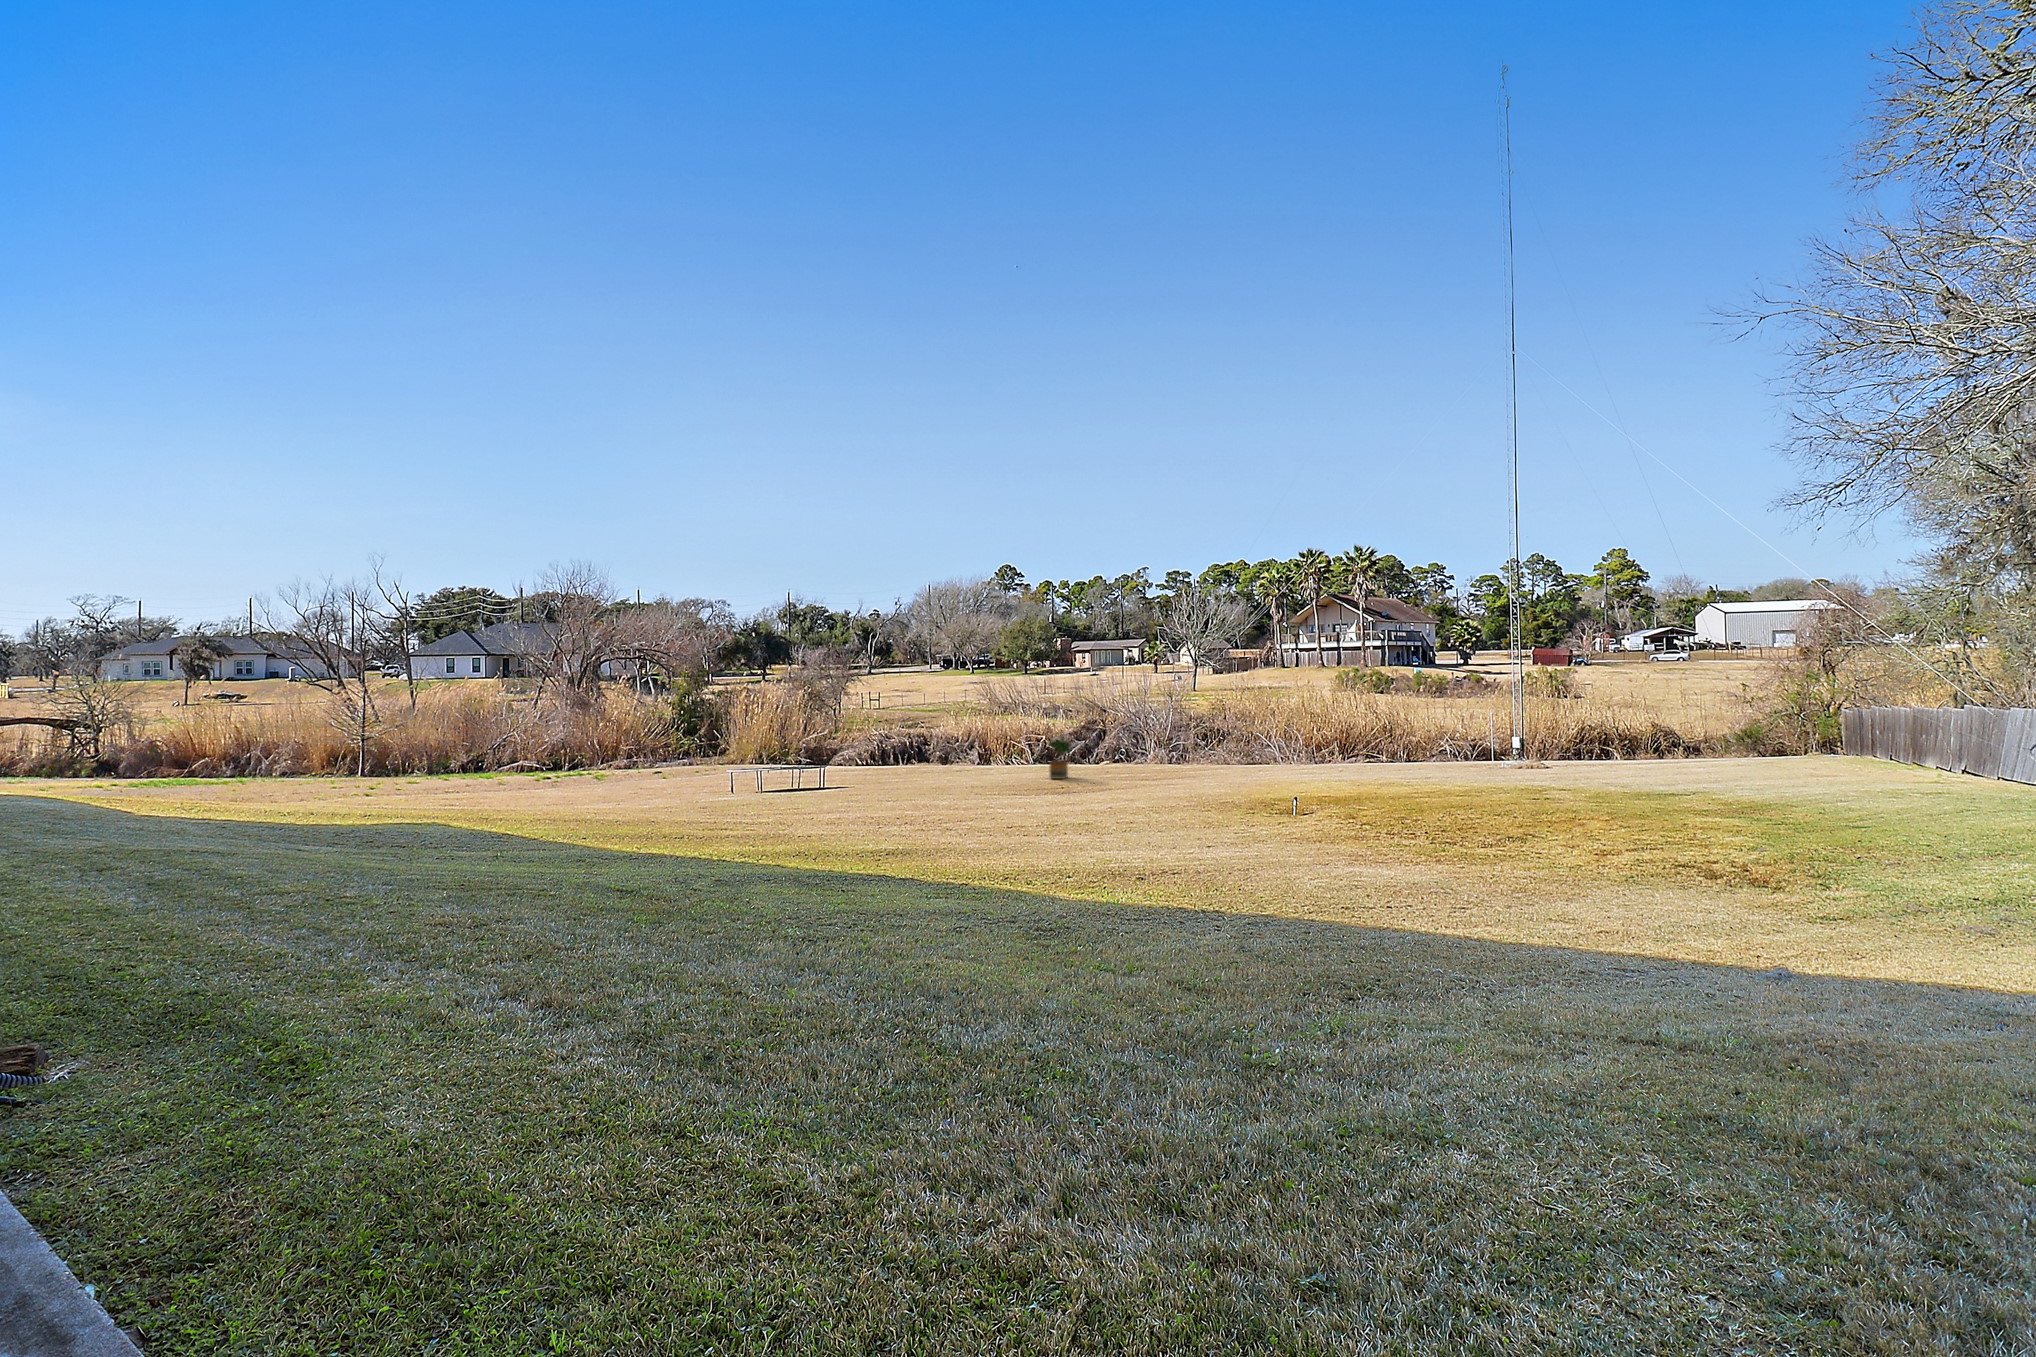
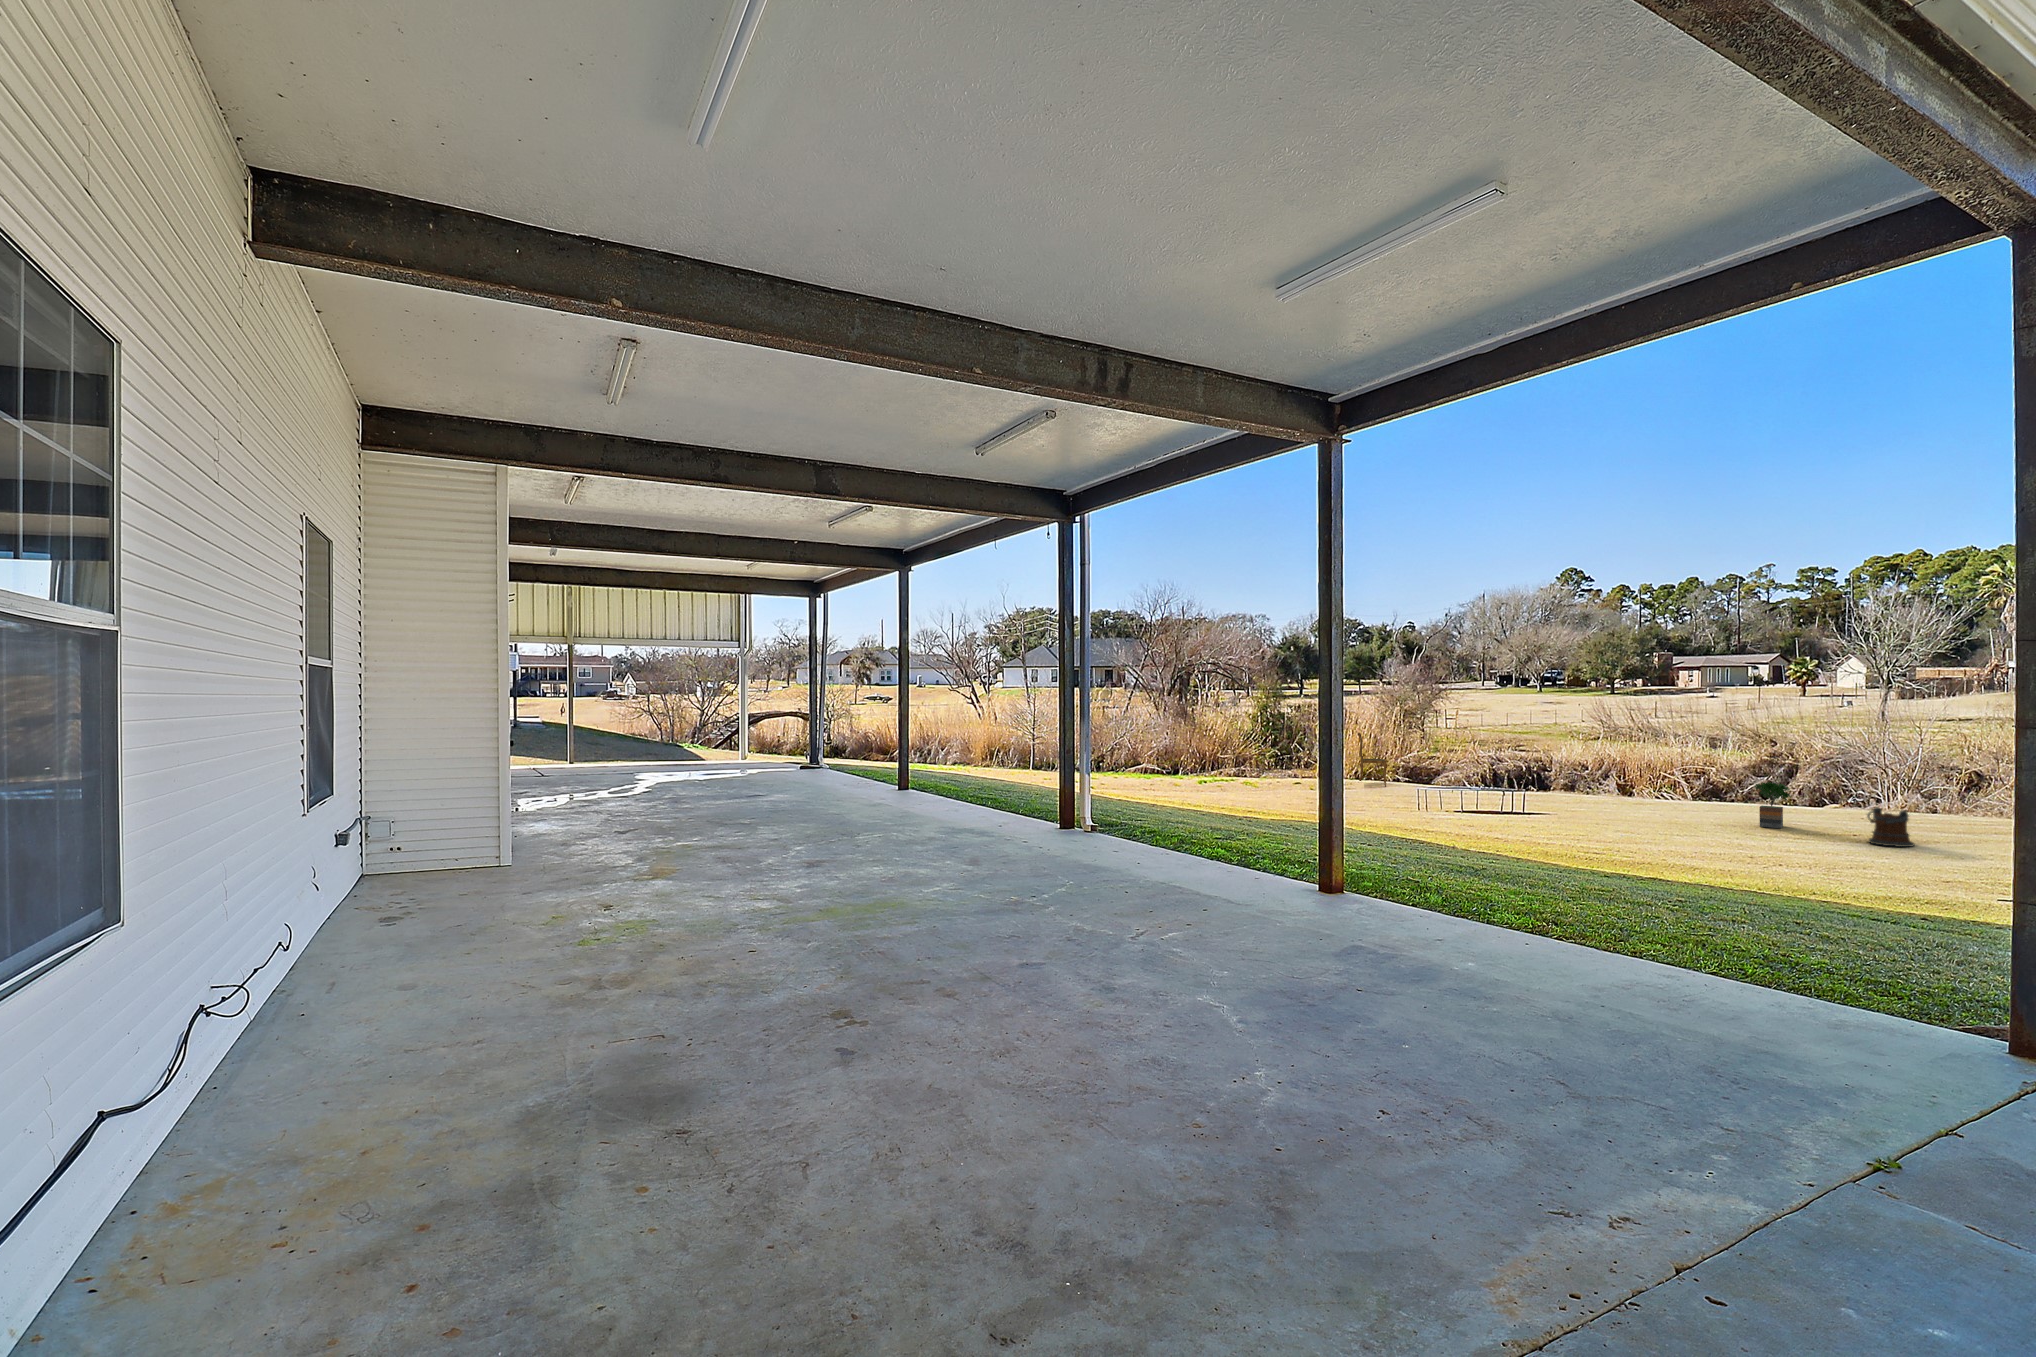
chair: none [760,716,793,770] -> present [1358,733,1386,787]
bucket: none [1107,754,1135,785] -> present [1867,807,1914,847]

